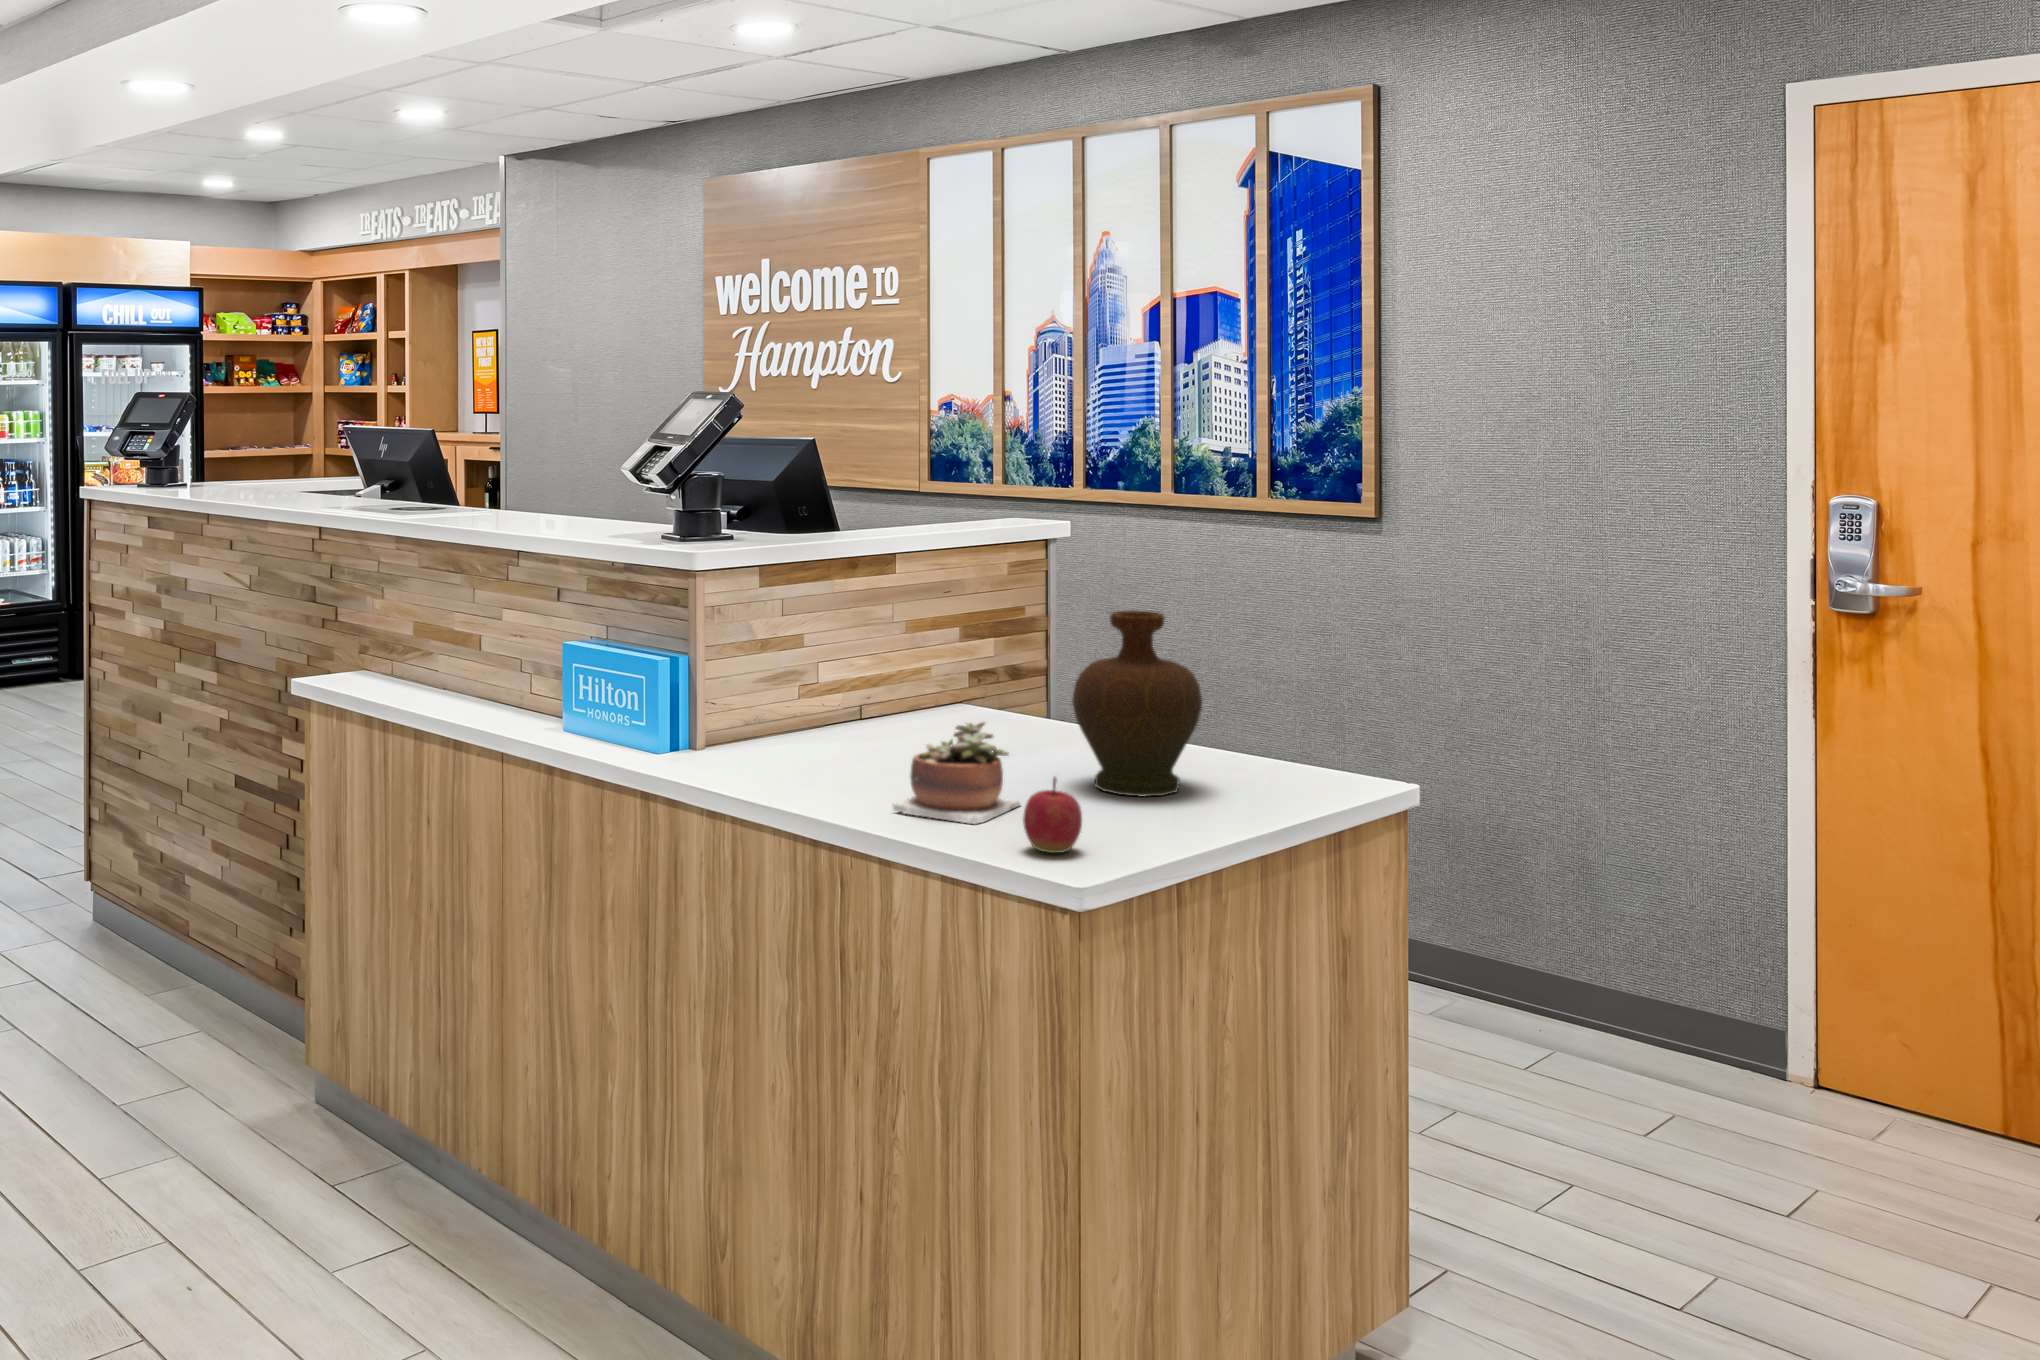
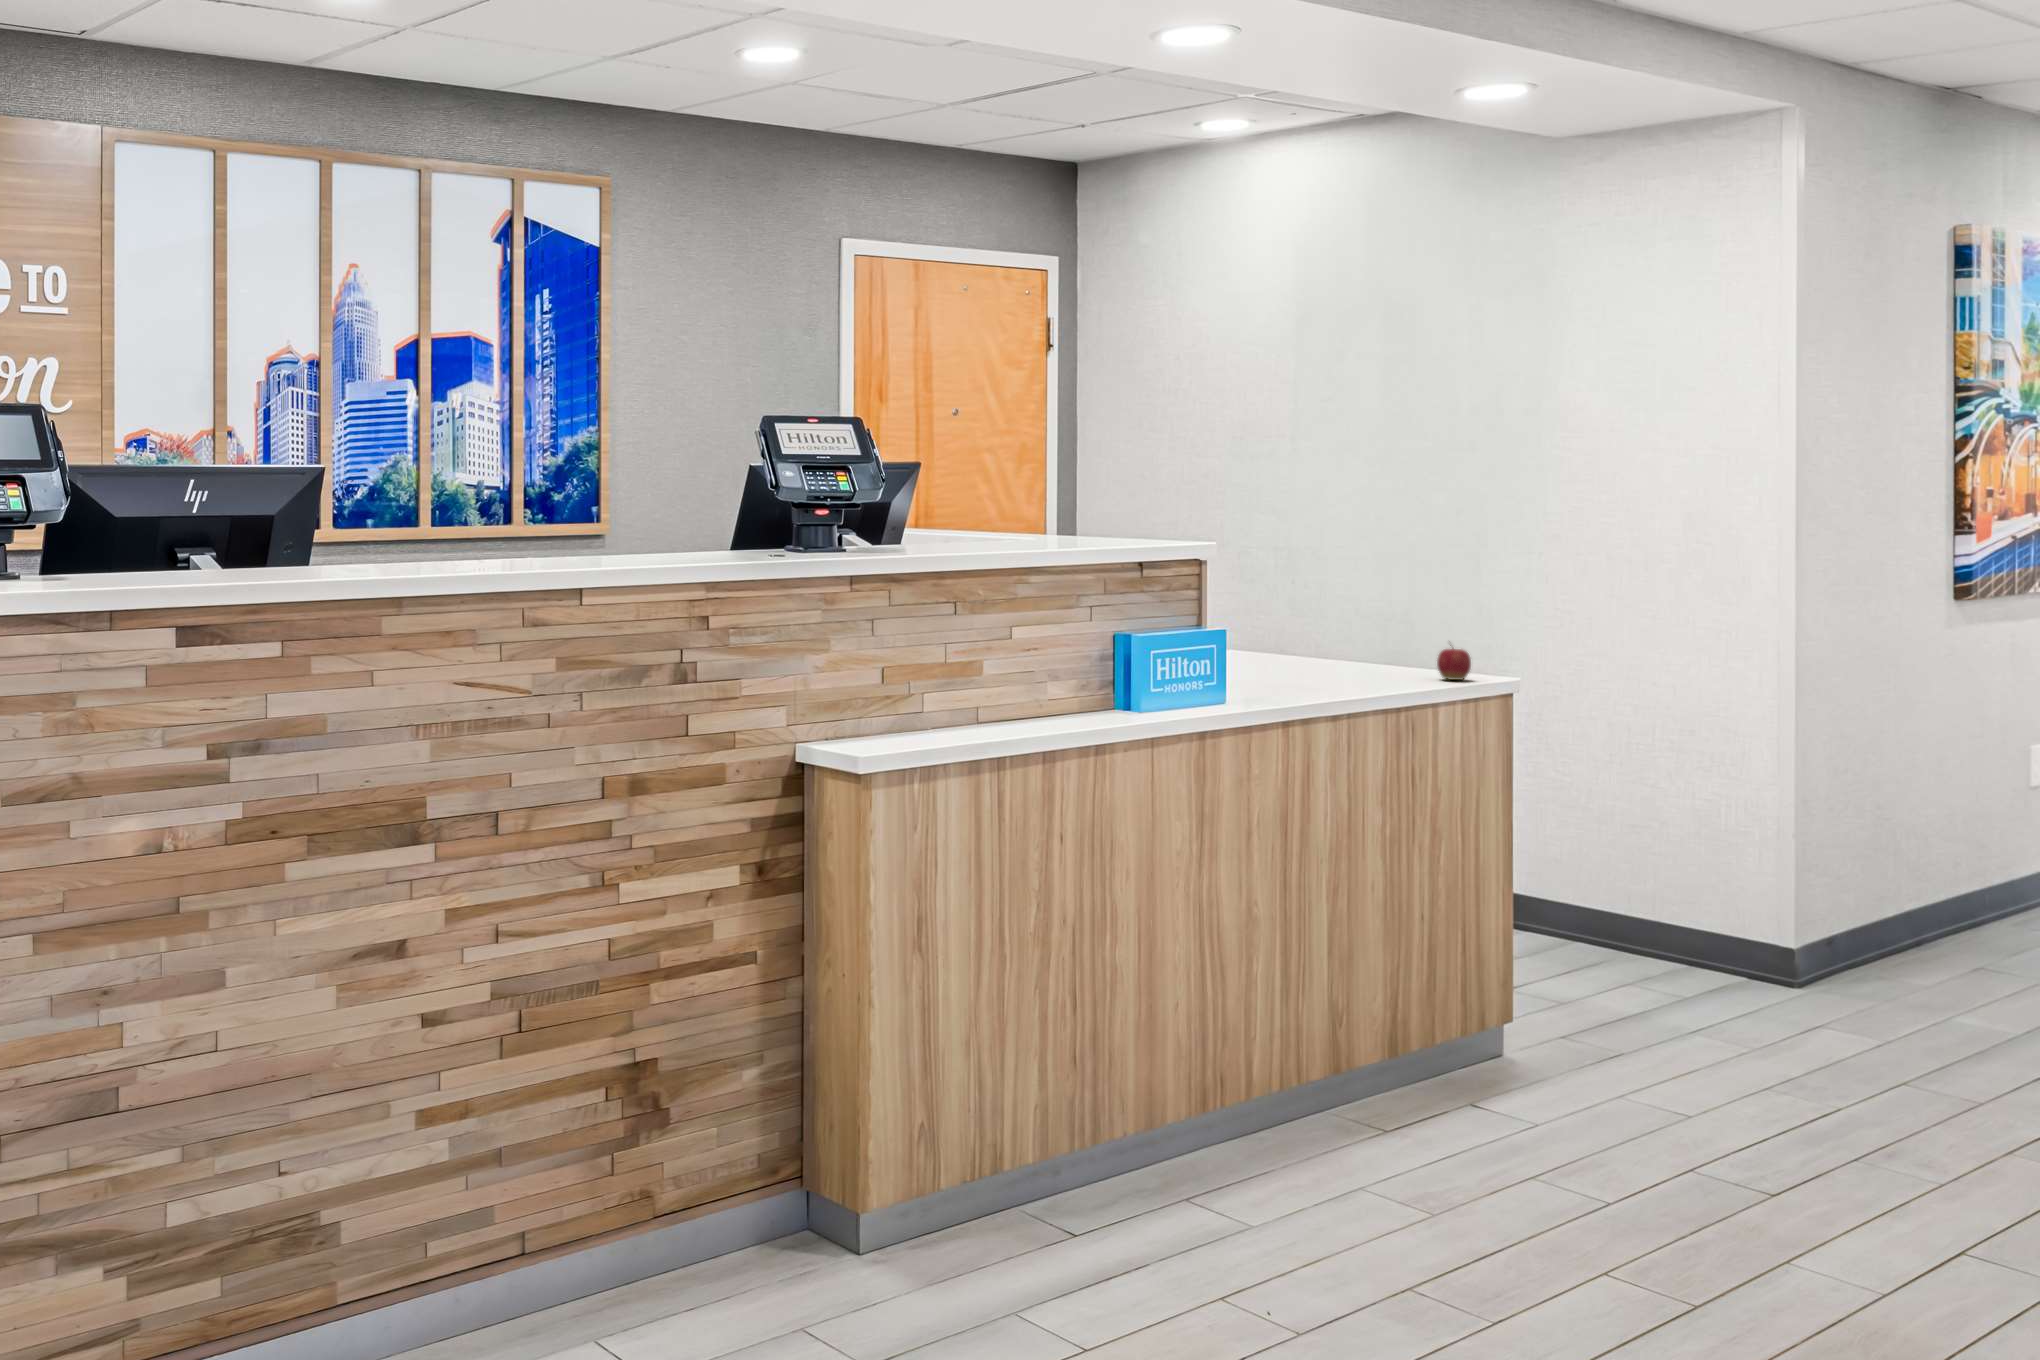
decorative vase: present [1072,610,1202,796] -> none [1242,564,1323,672]
succulent plant: present [893,722,1021,824] -> none [1323,631,1400,688]

